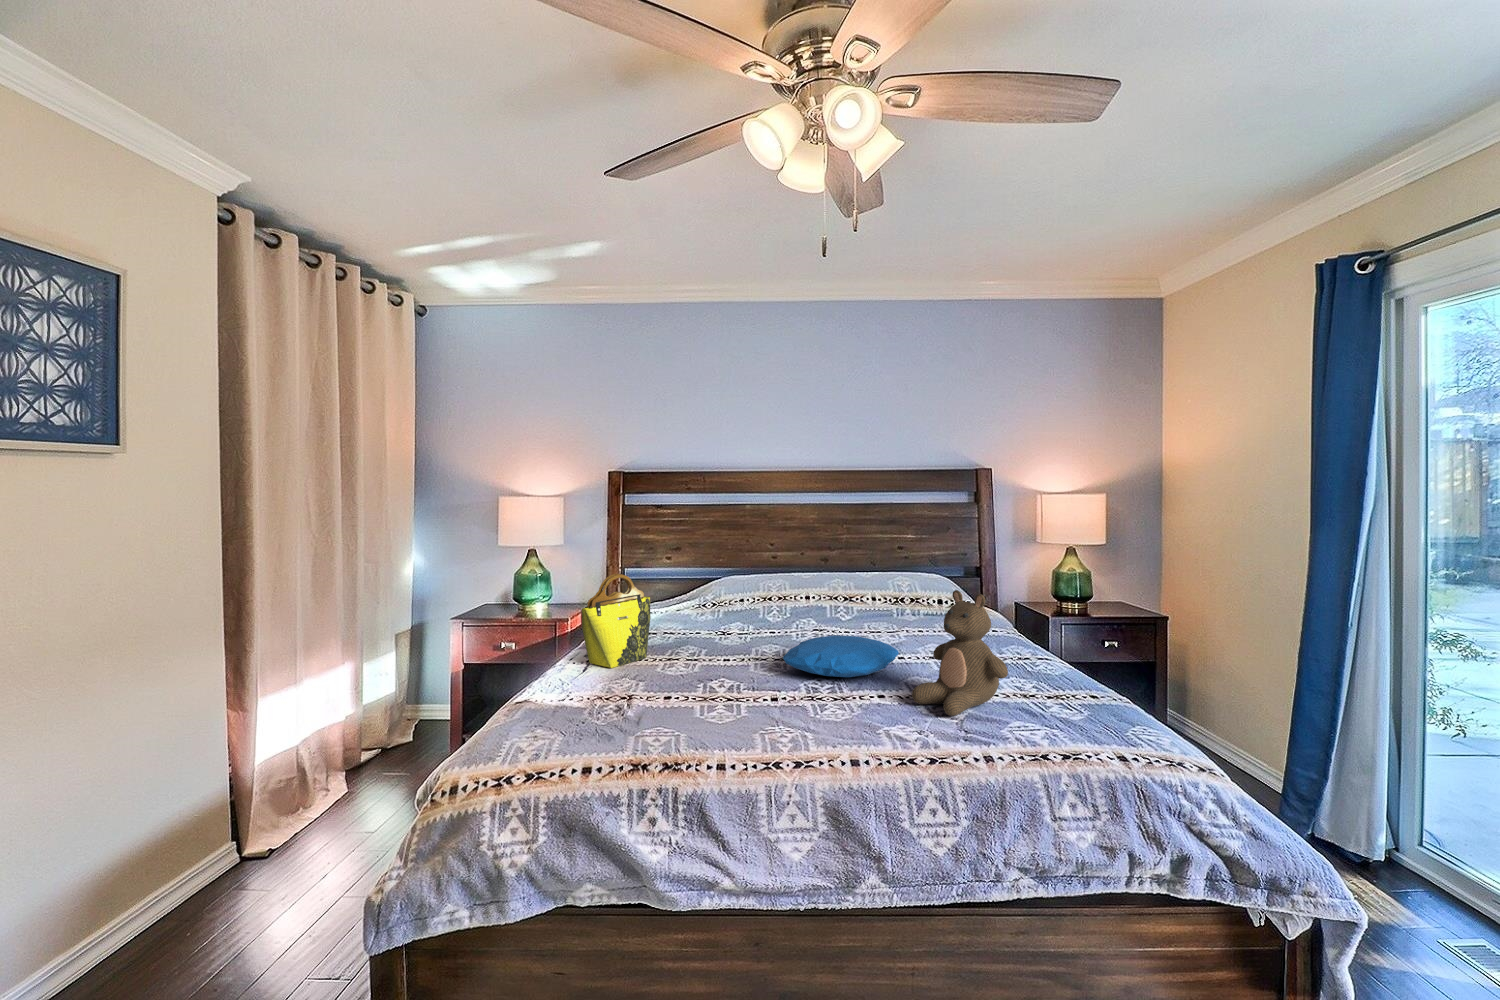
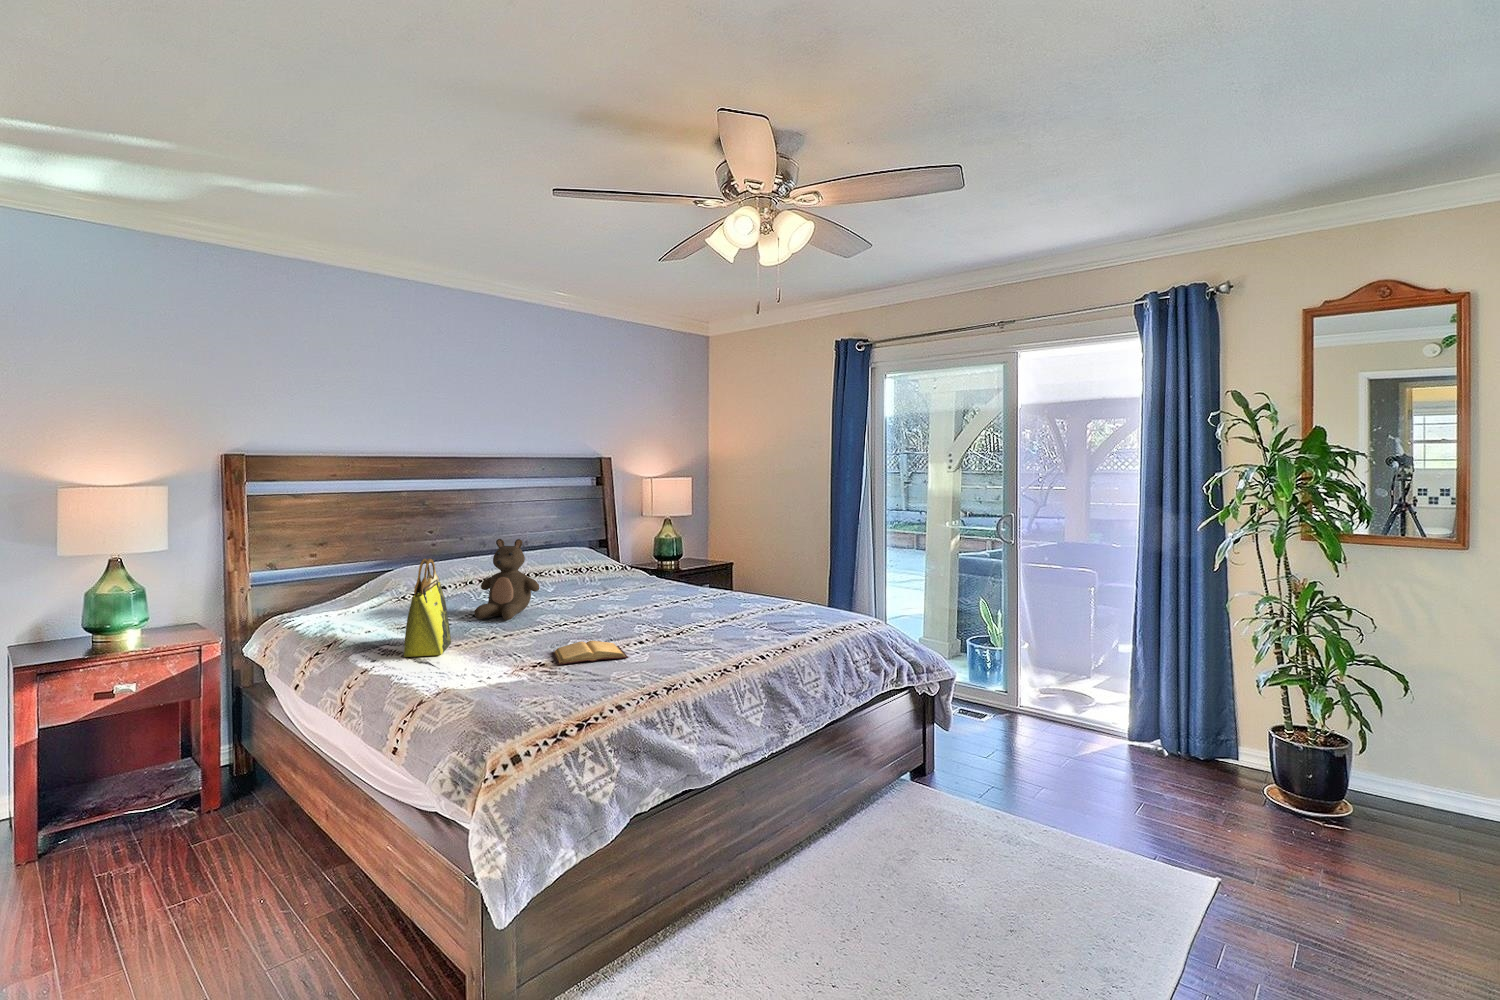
stuffed bear: present [912,590,1008,716] -> present [474,539,540,620]
pillow: present [783,635,899,677] -> none [596,592,684,622]
book: none [649,684,744,715] -> present [552,641,628,665]

